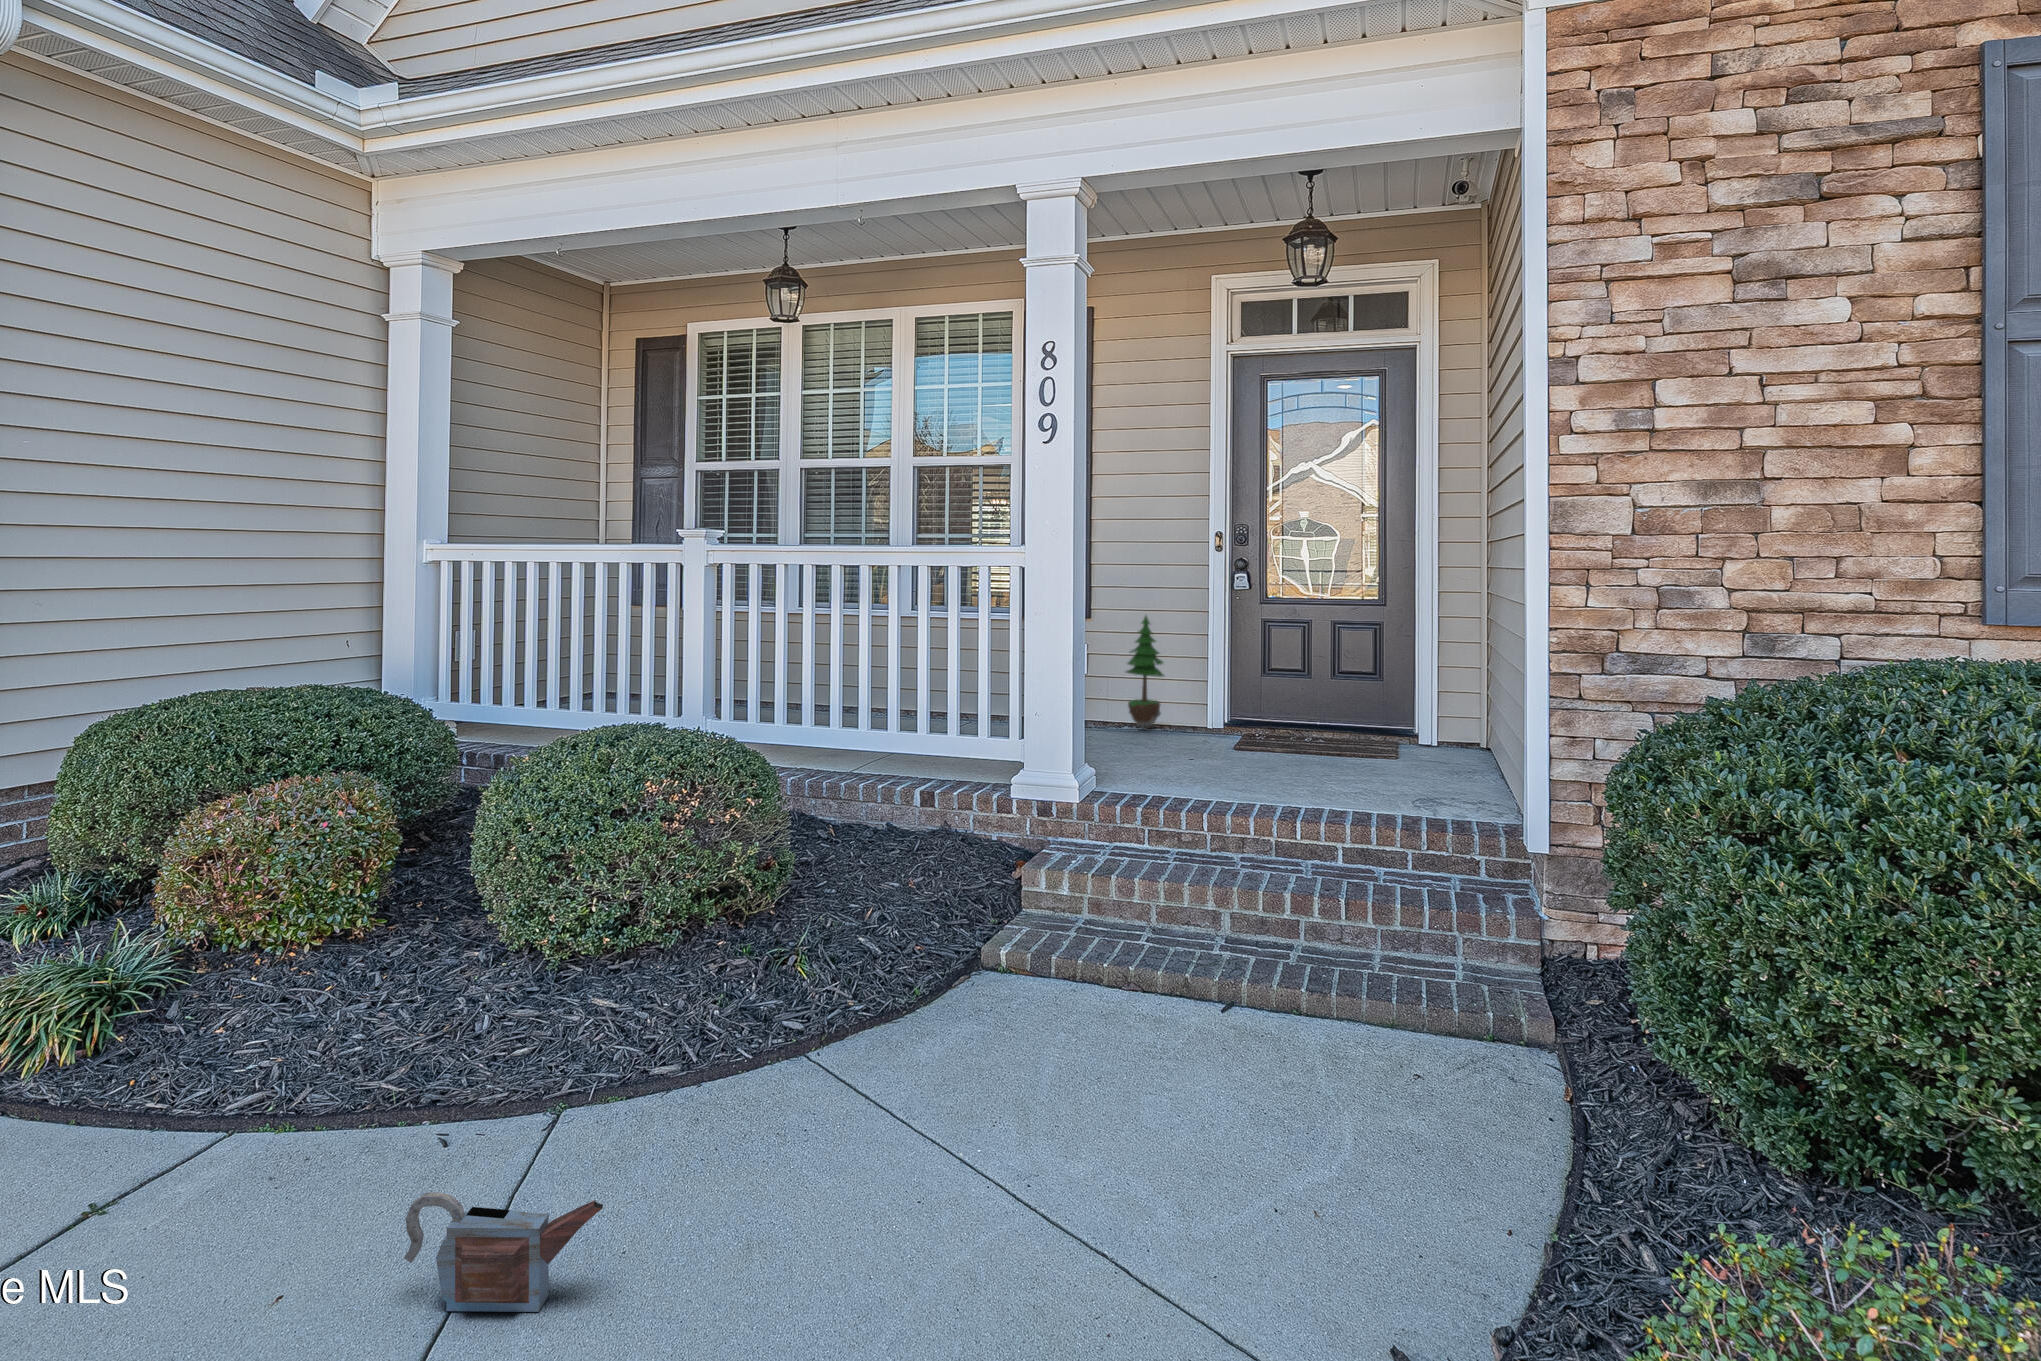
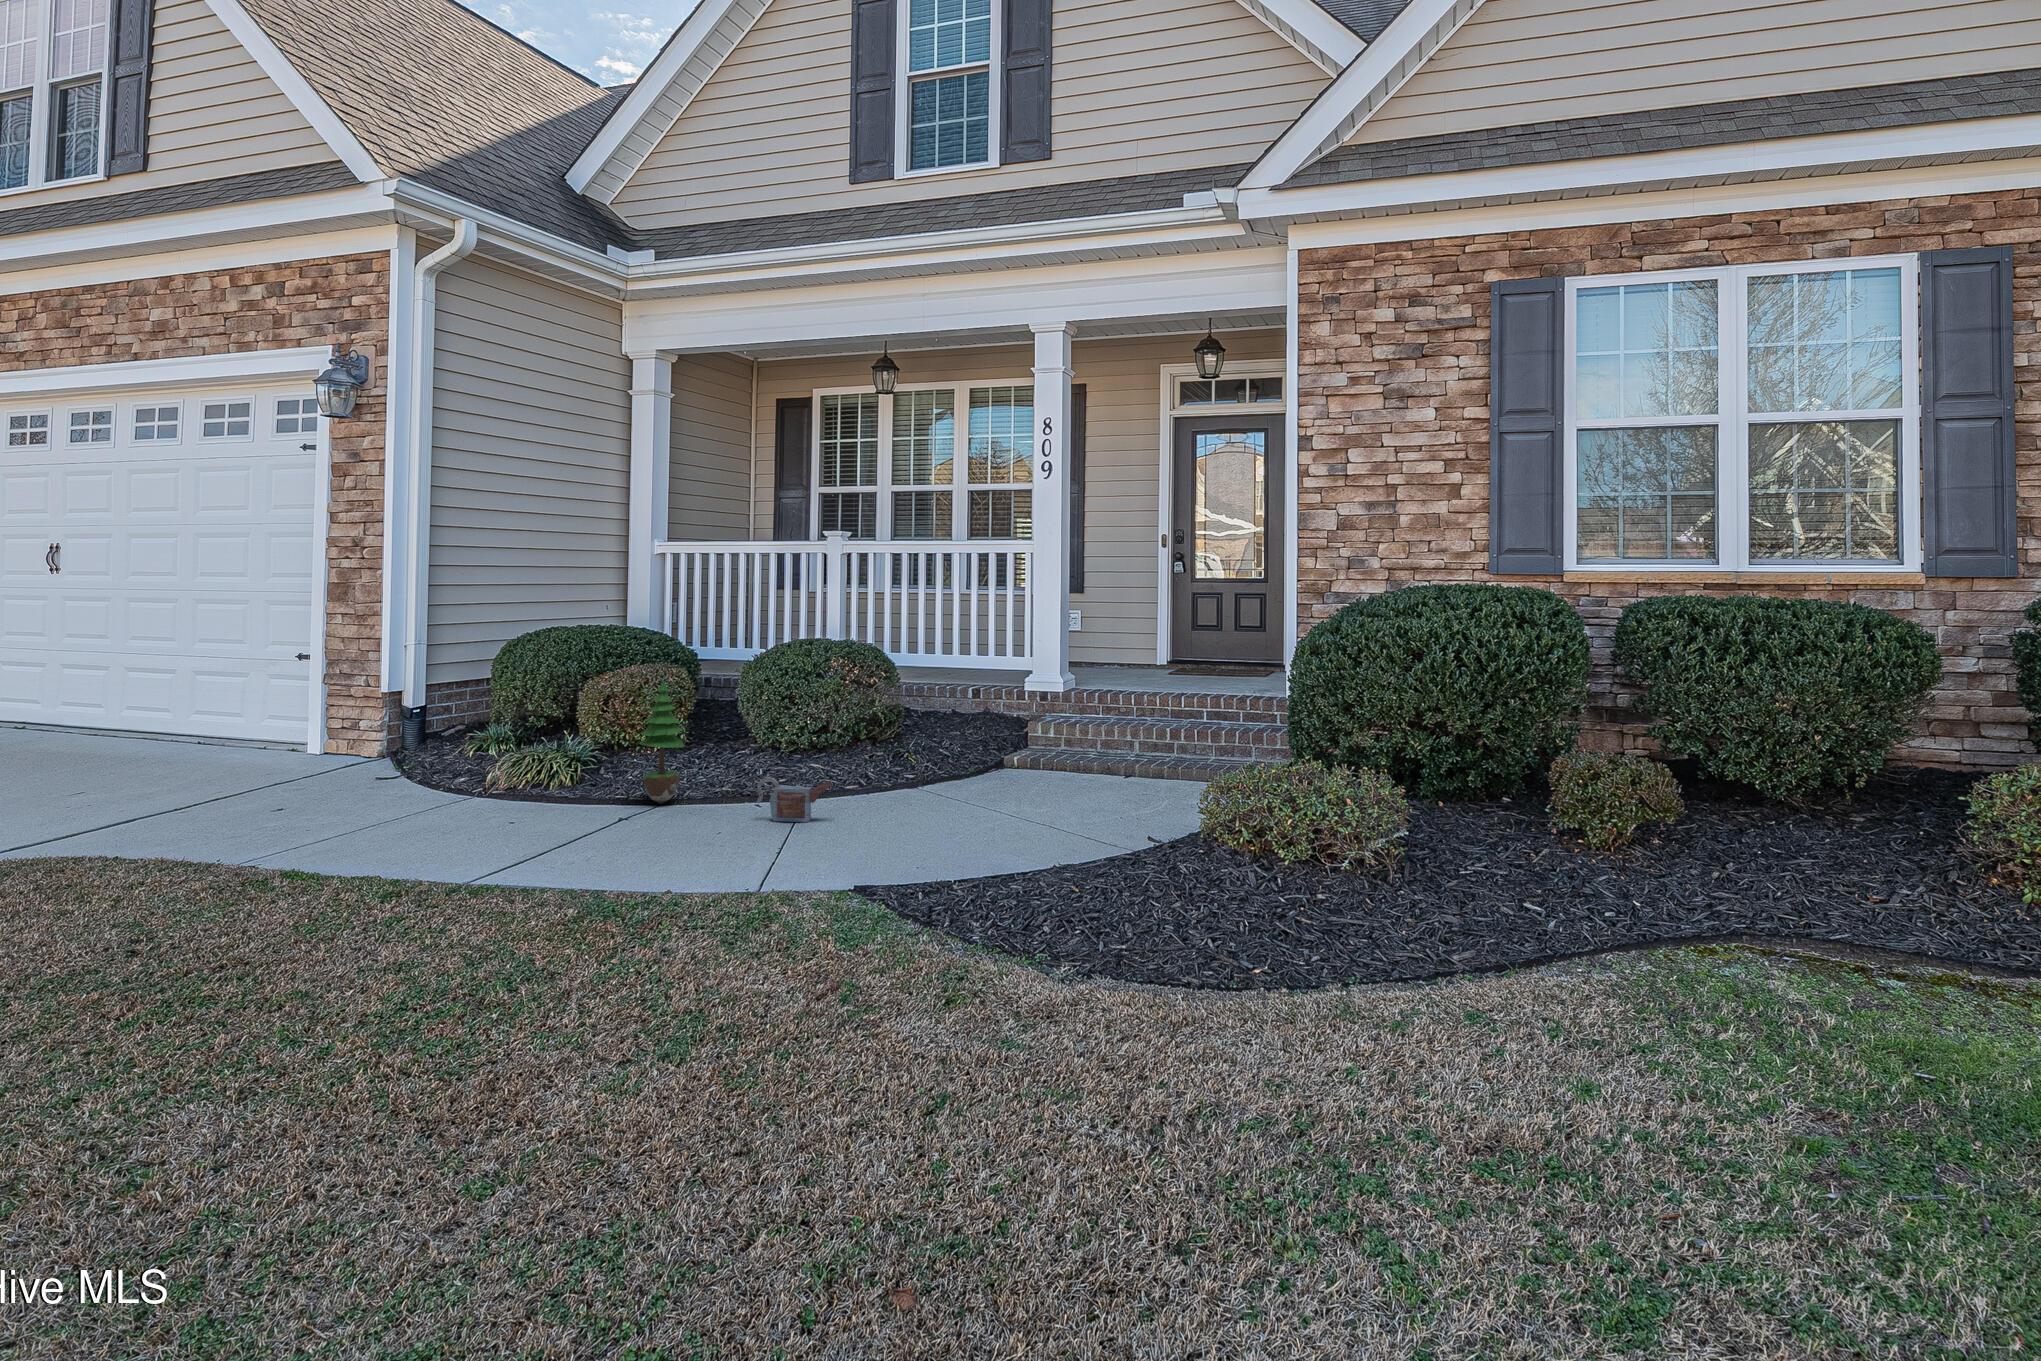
potted tree: present [1126,616,1164,729] -> present [639,680,685,804]

